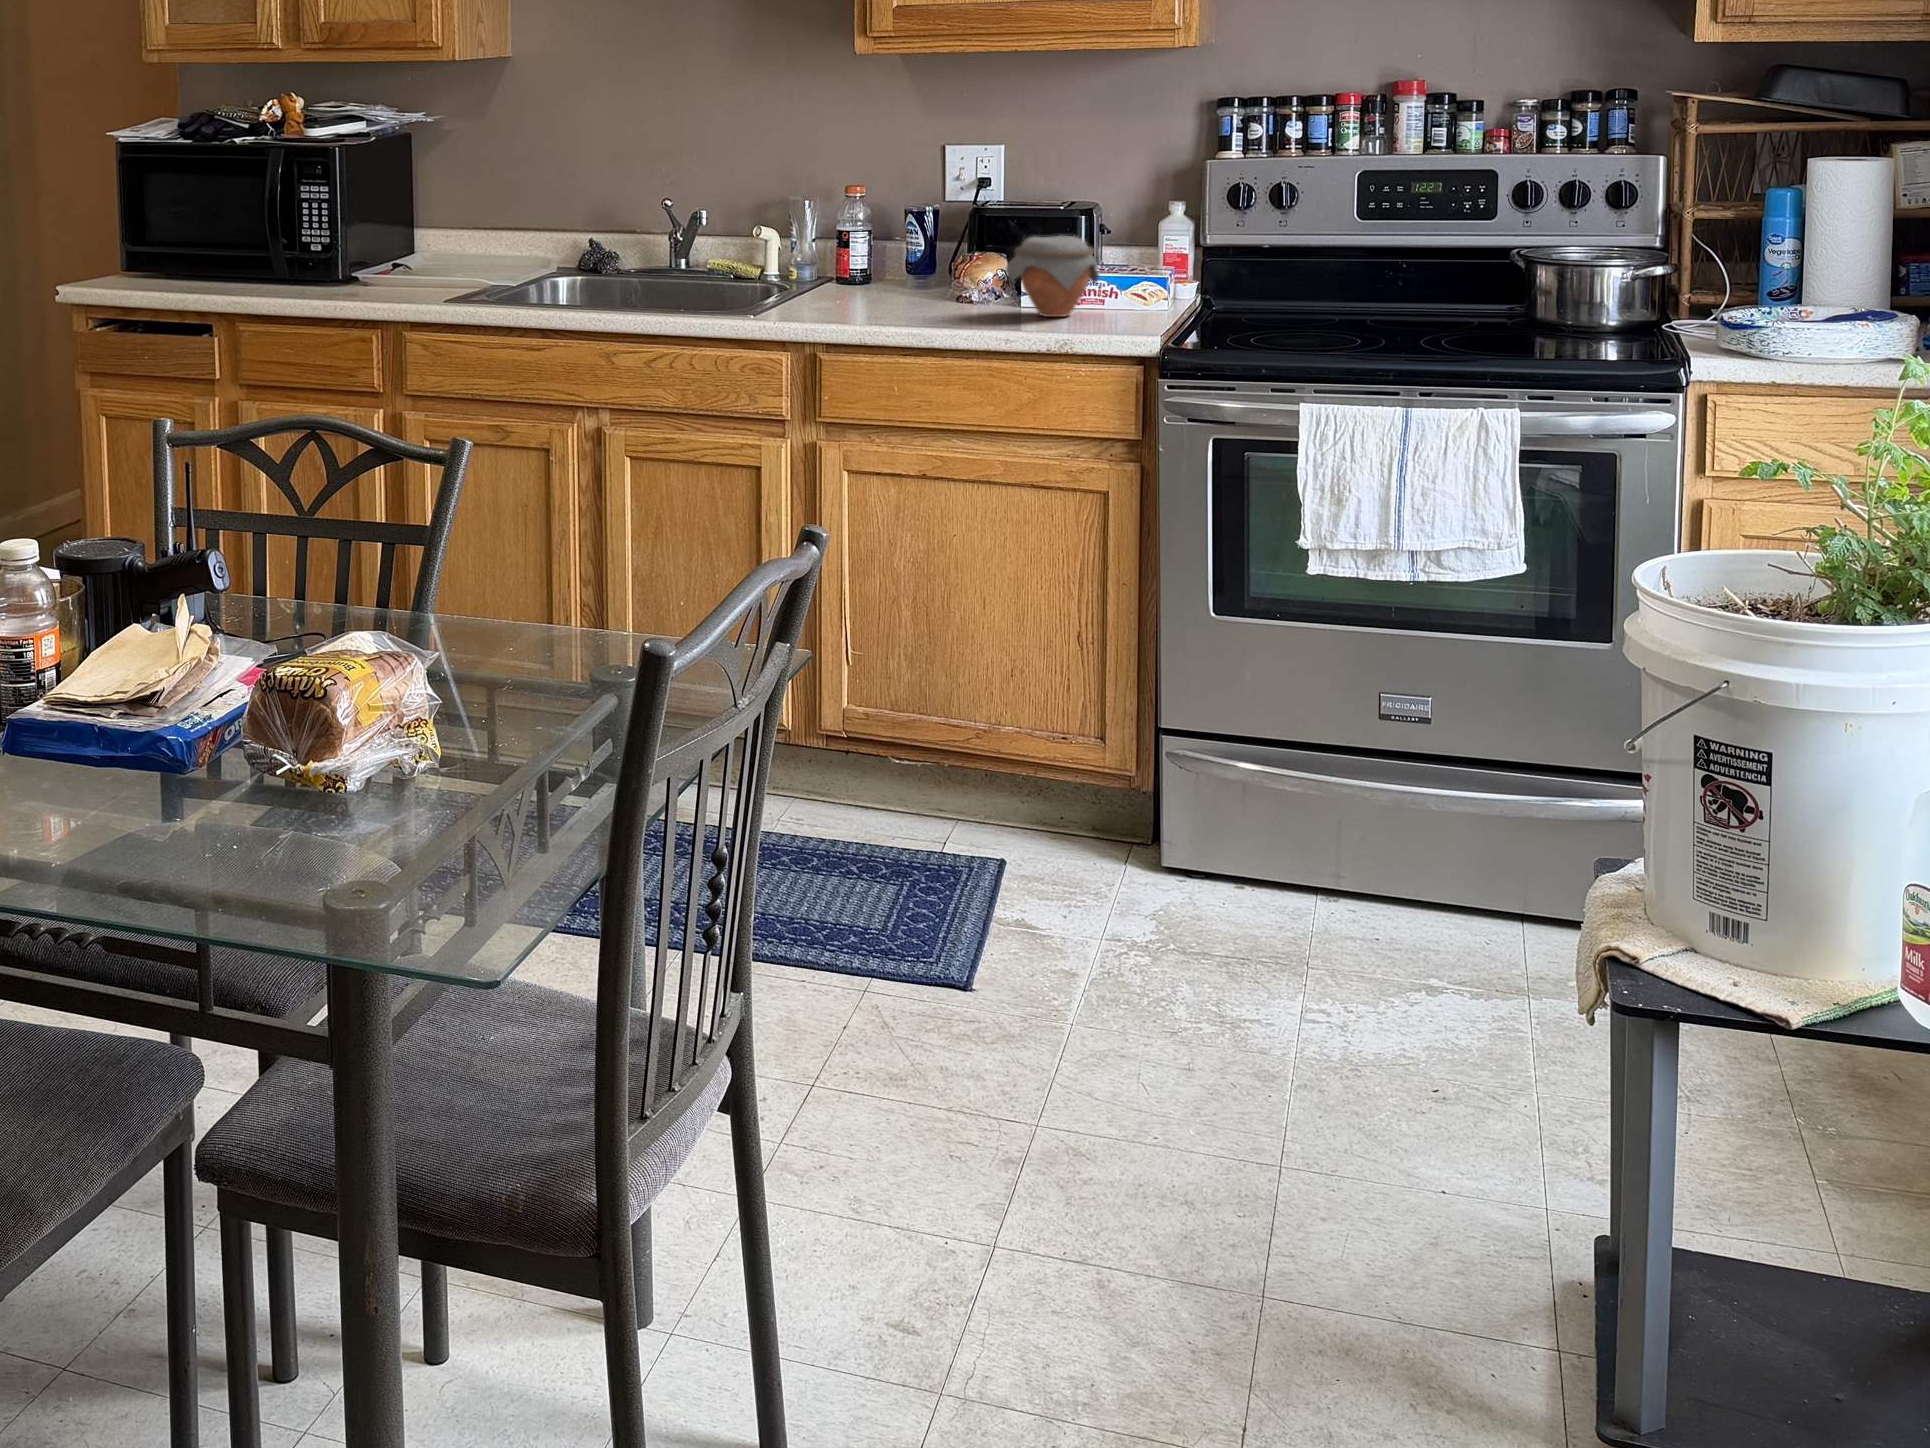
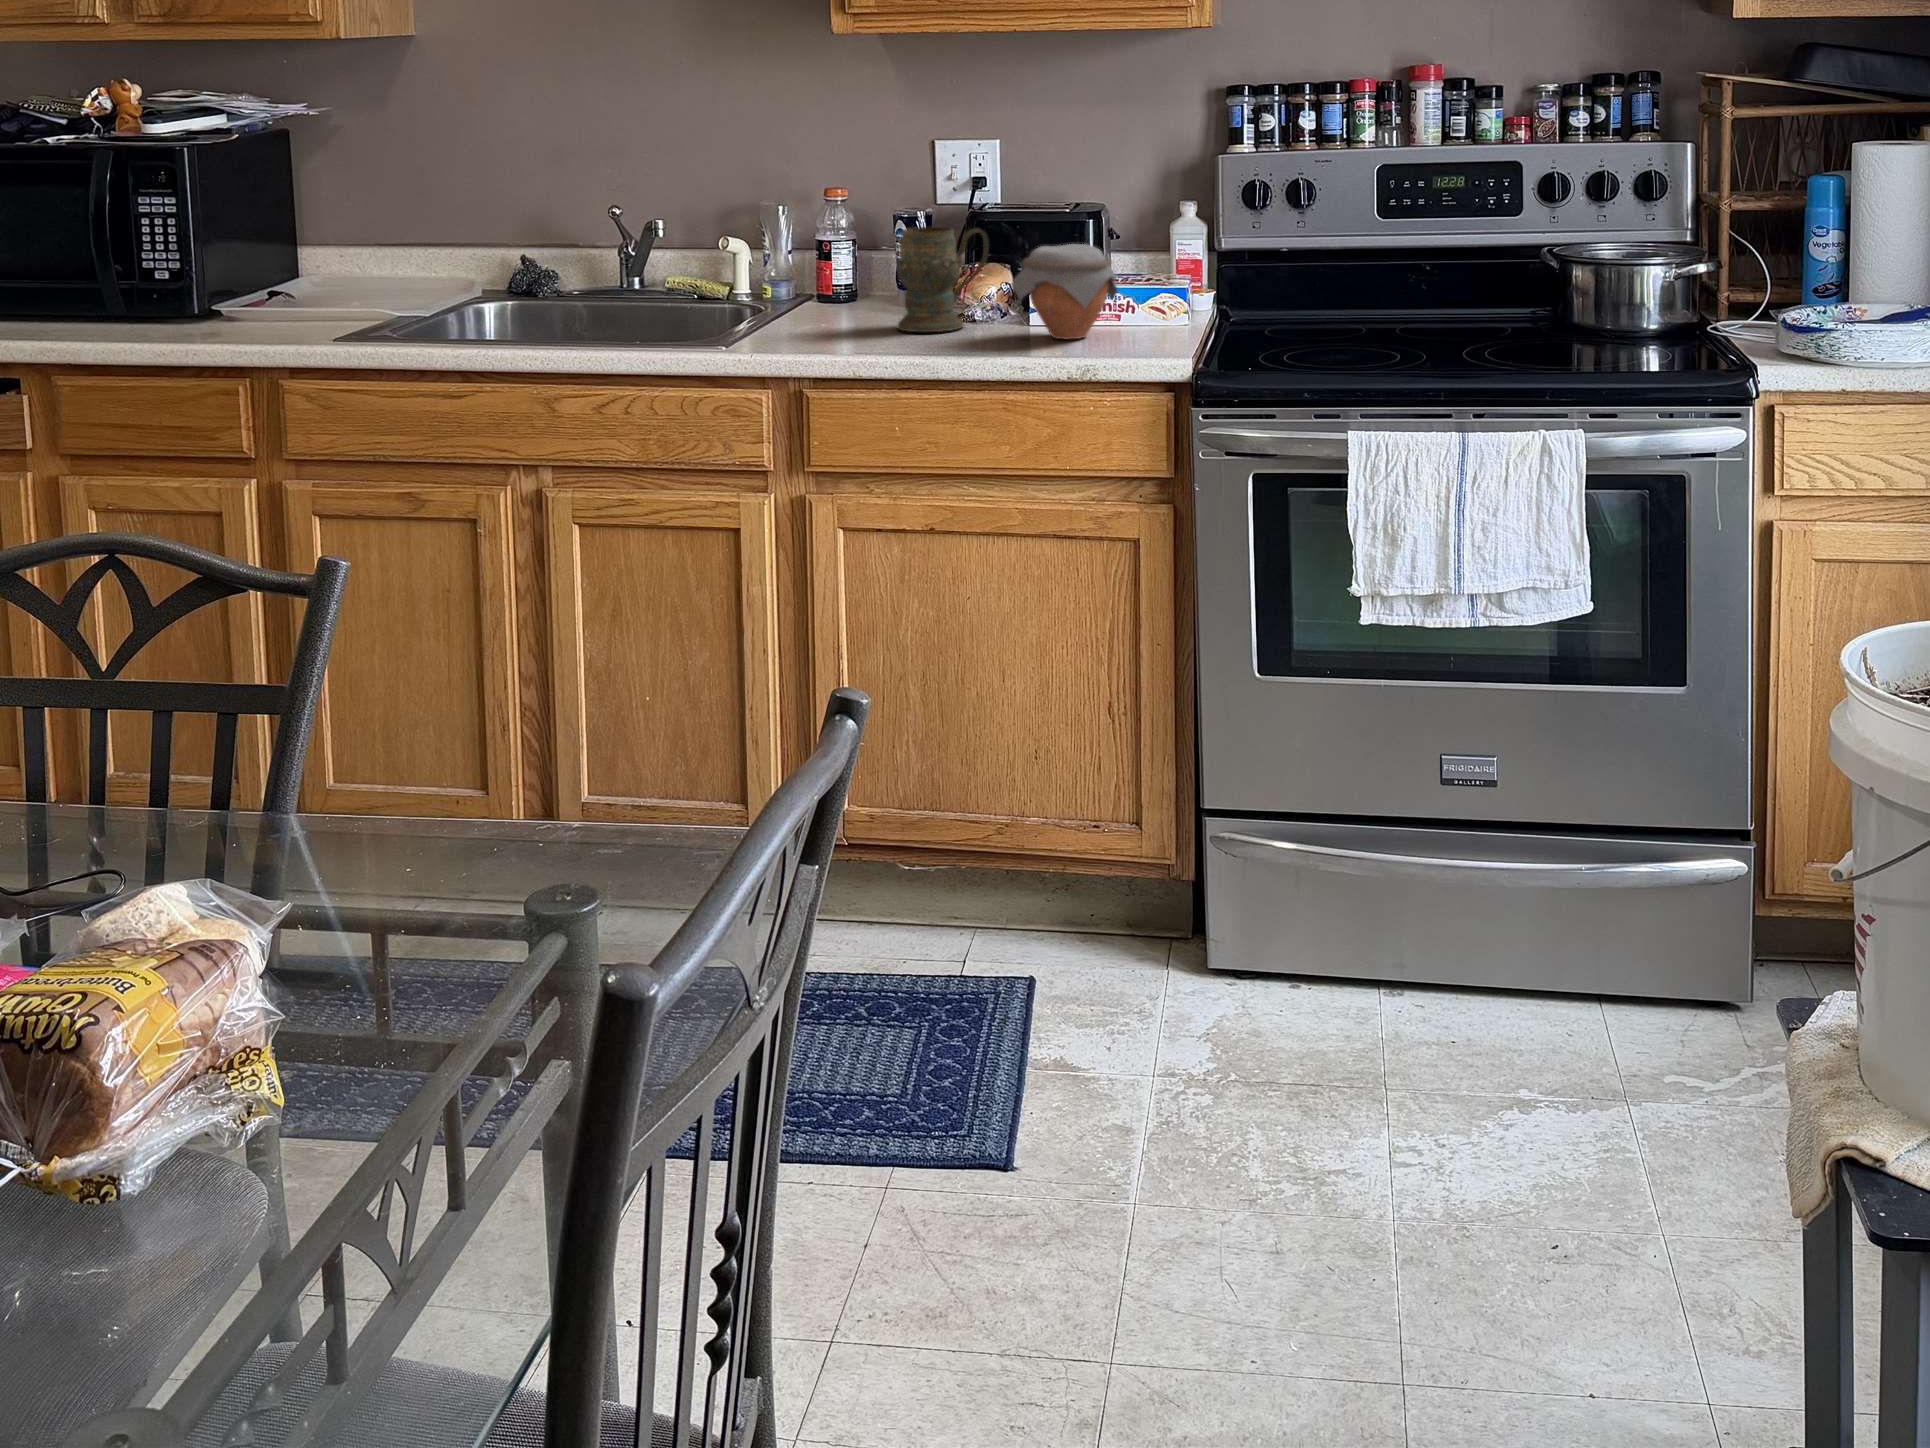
mug: none [906,220,989,308] -> present [896,227,989,332]

